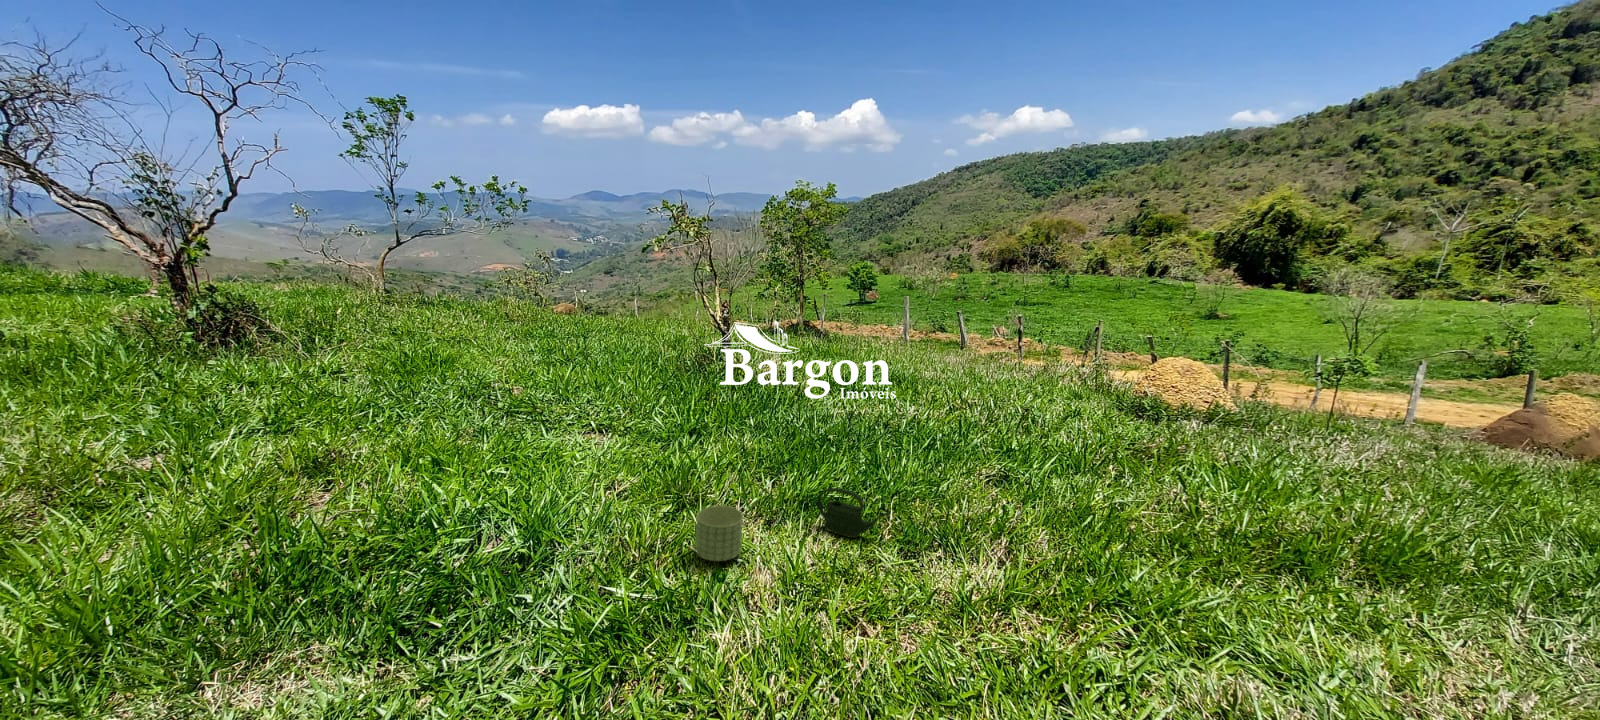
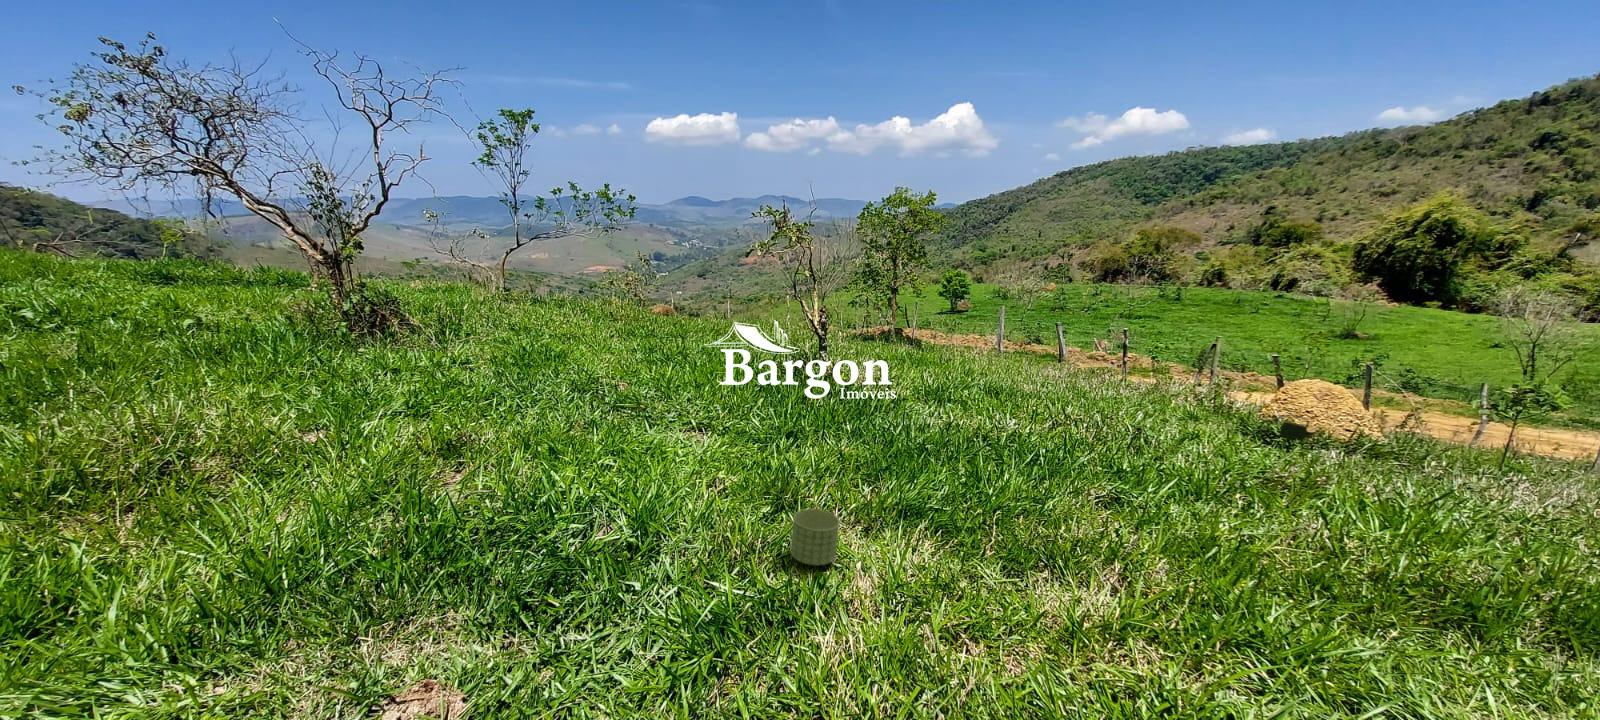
watering can: present [817,488,888,538] -> present [1276,415,1324,440]

